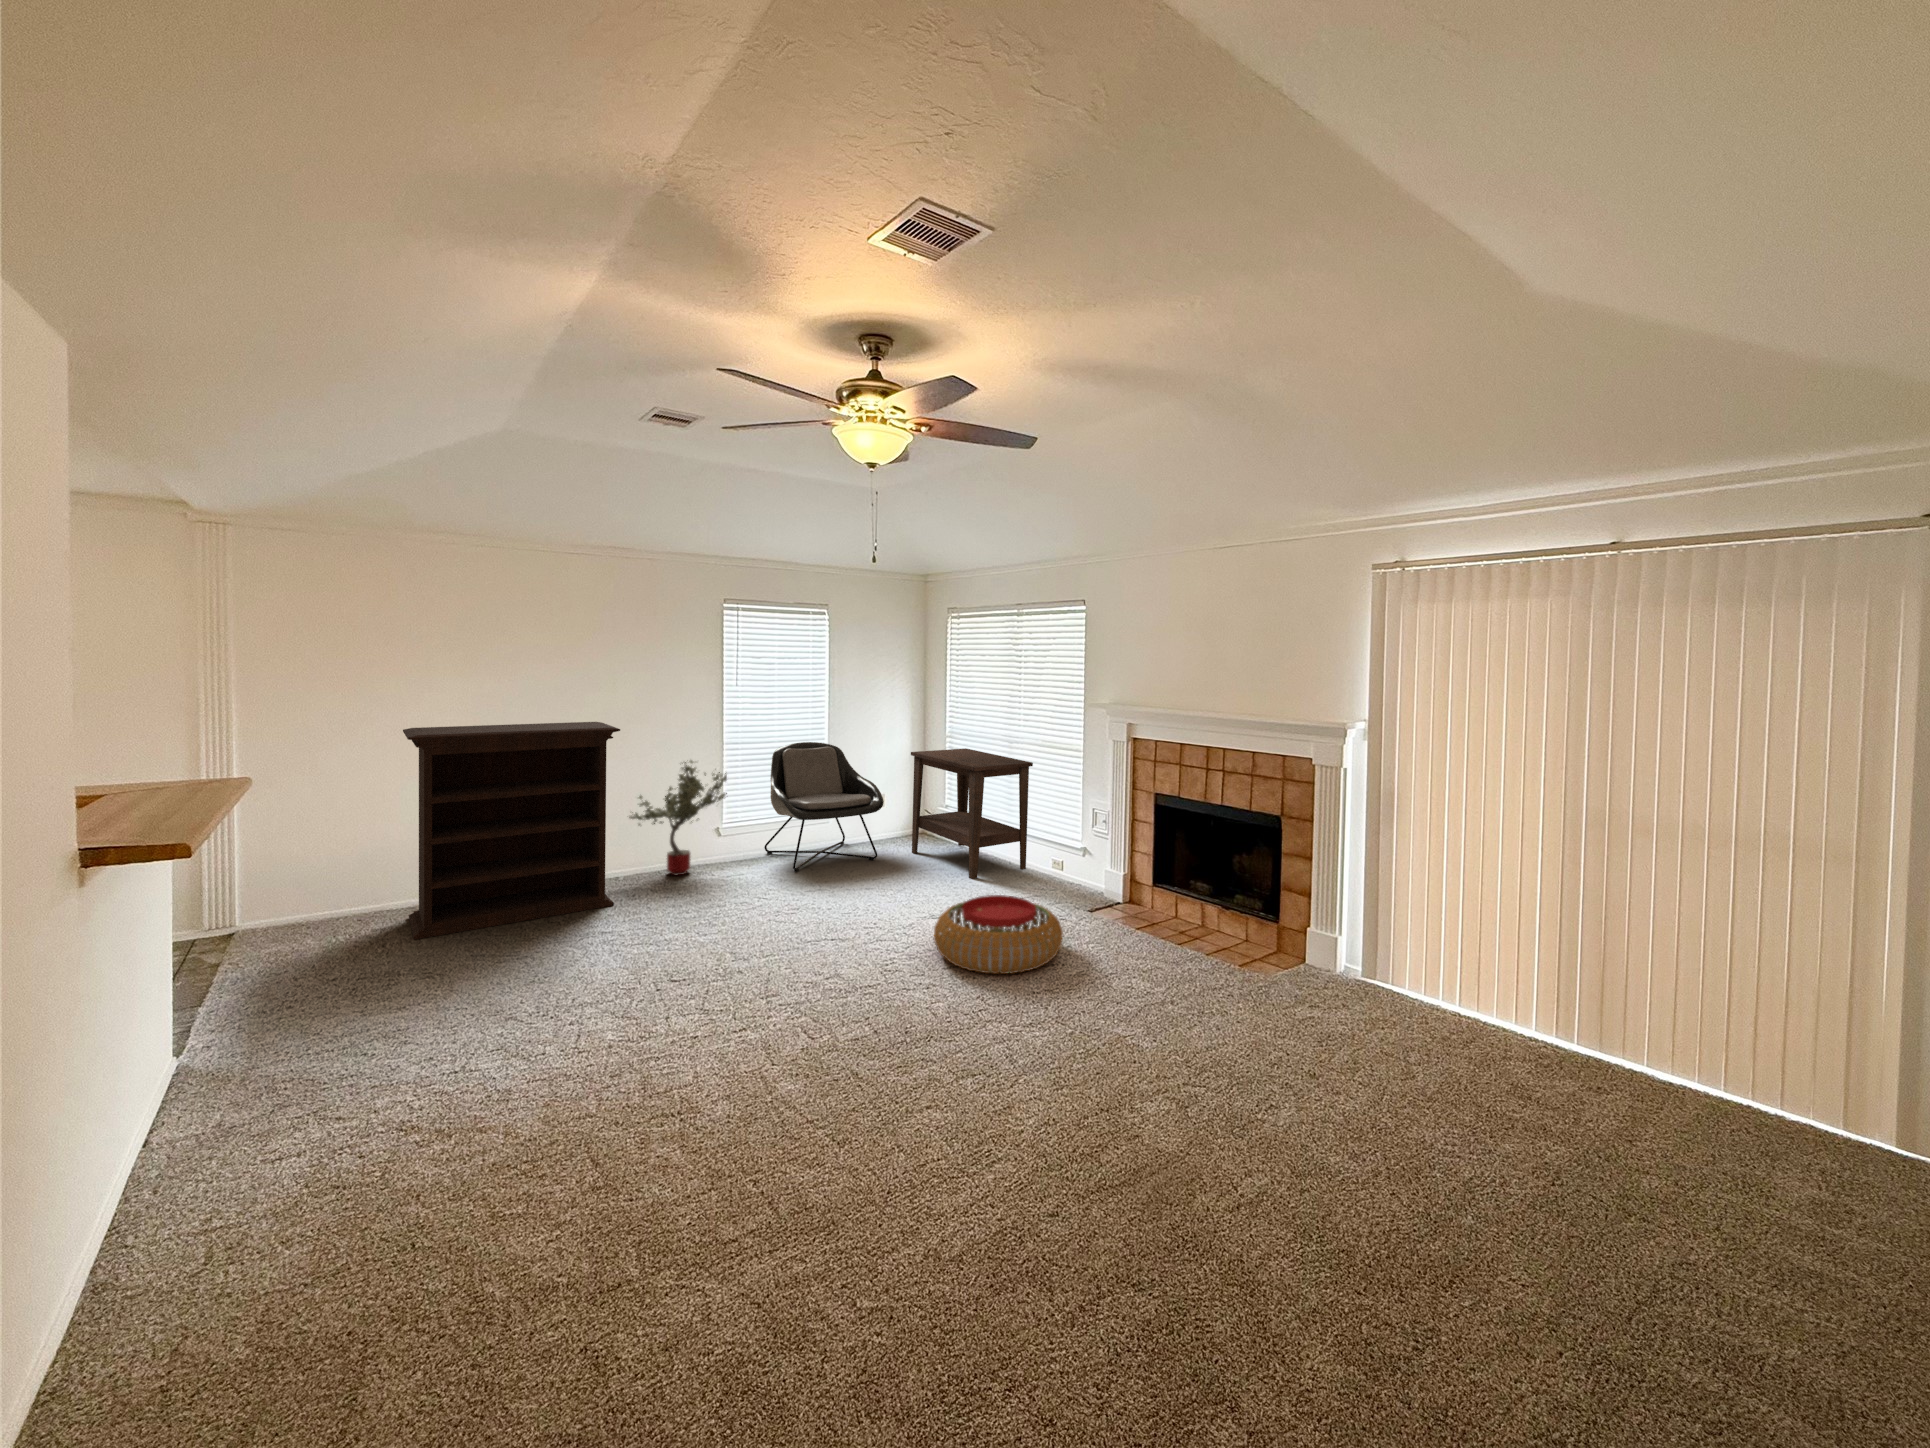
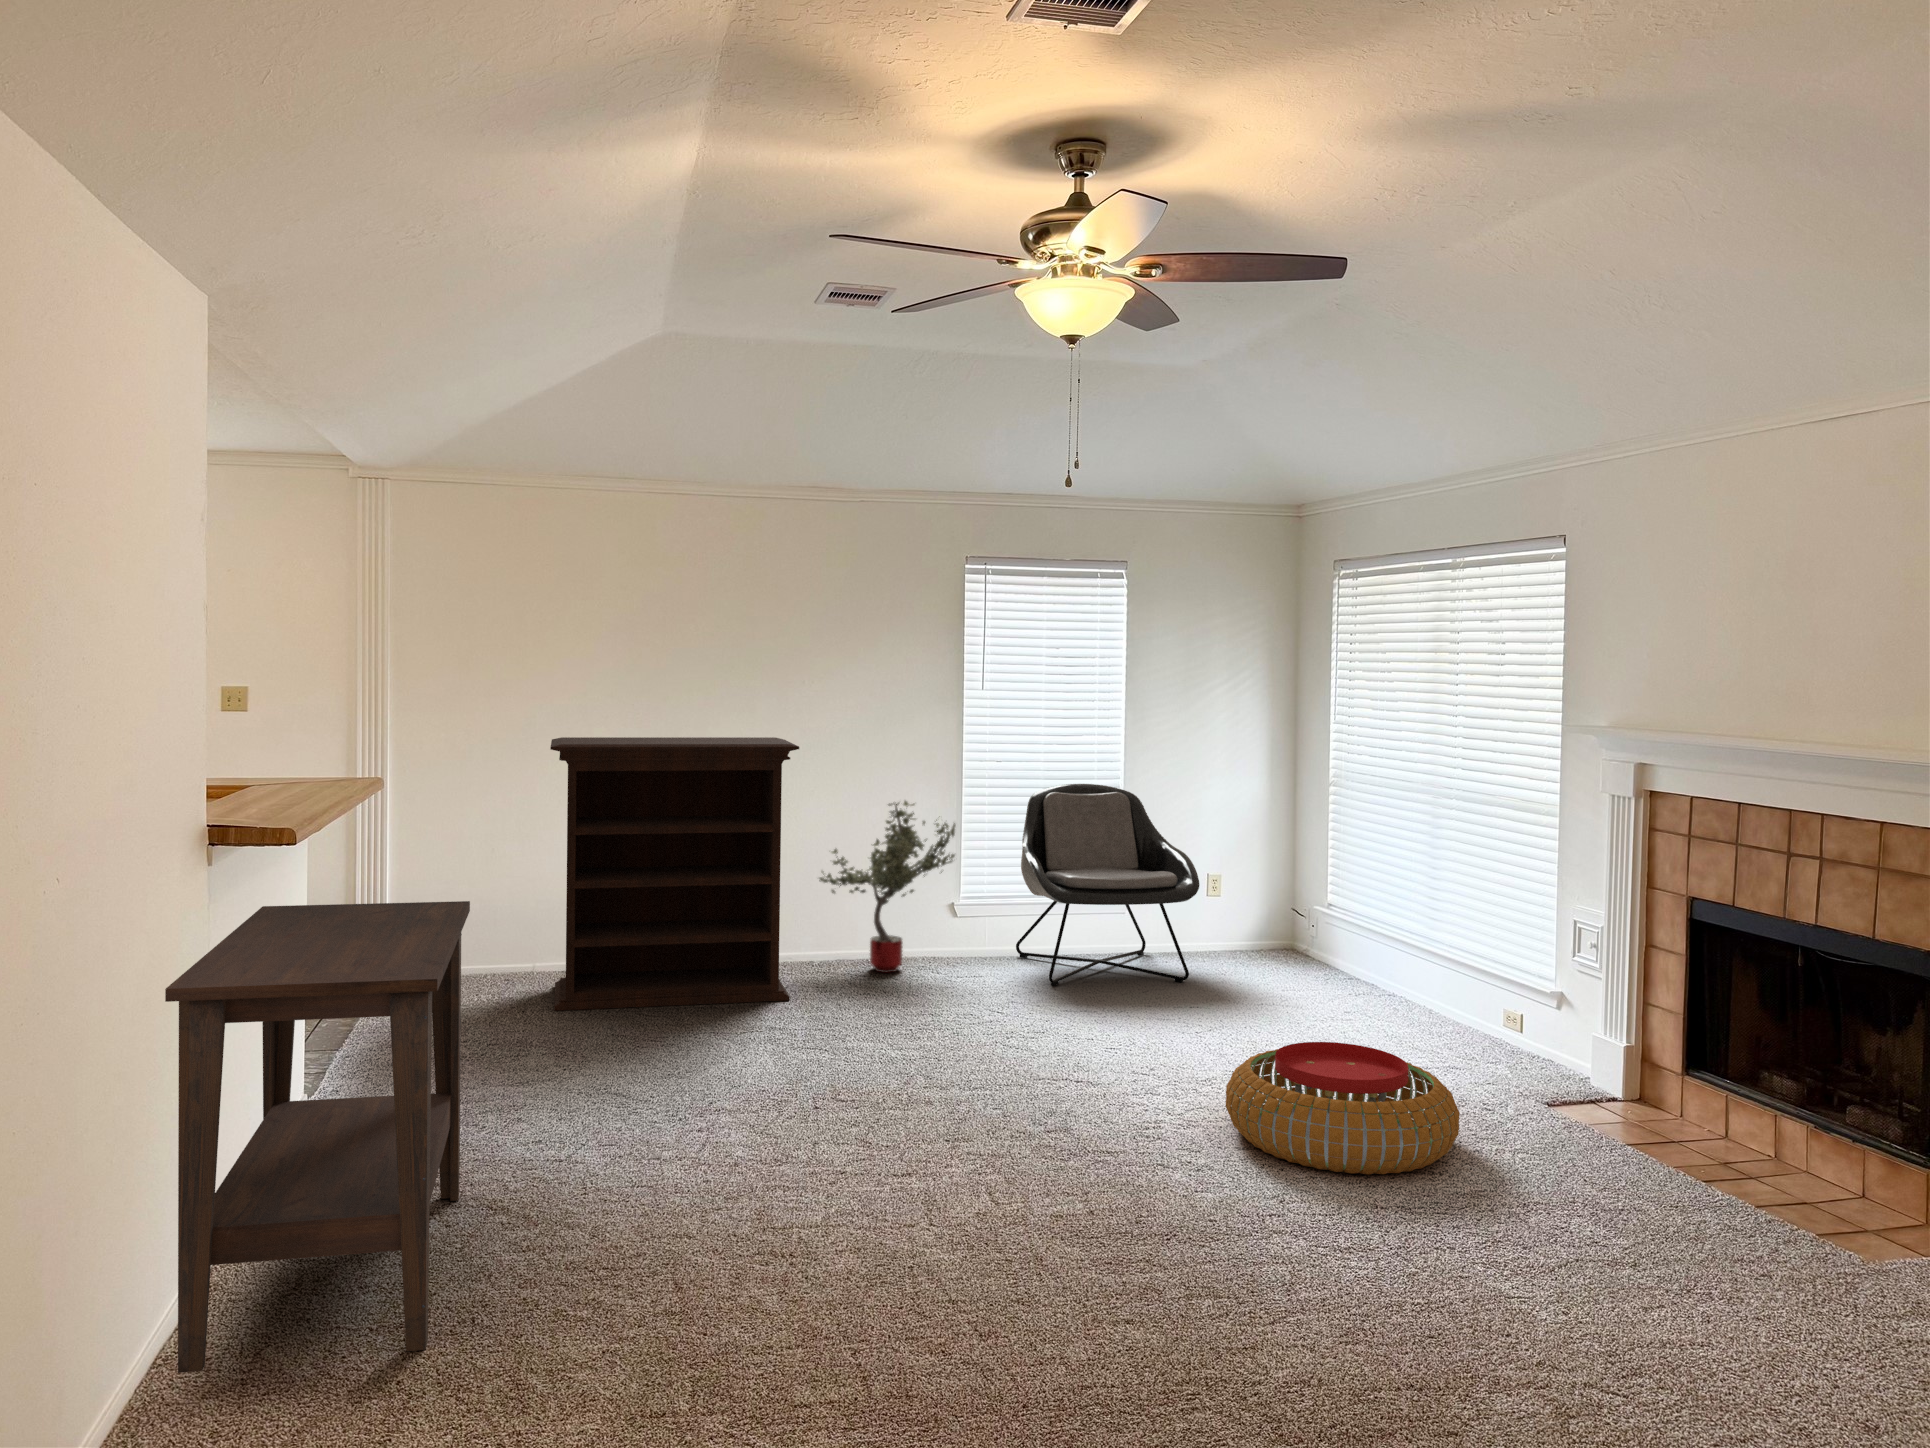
side table: present [911,748,1033,879] -> present [165,901,470,1373]

